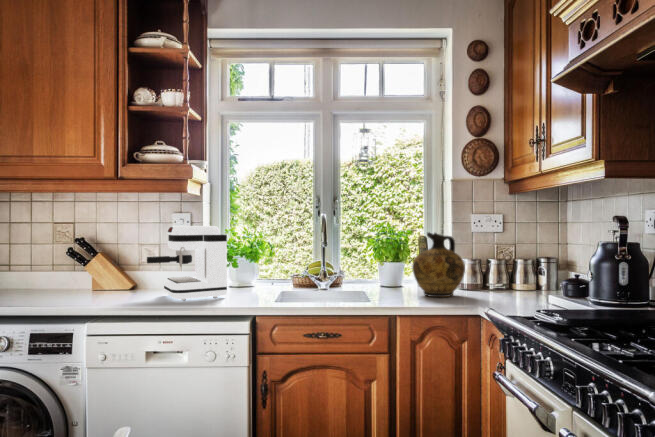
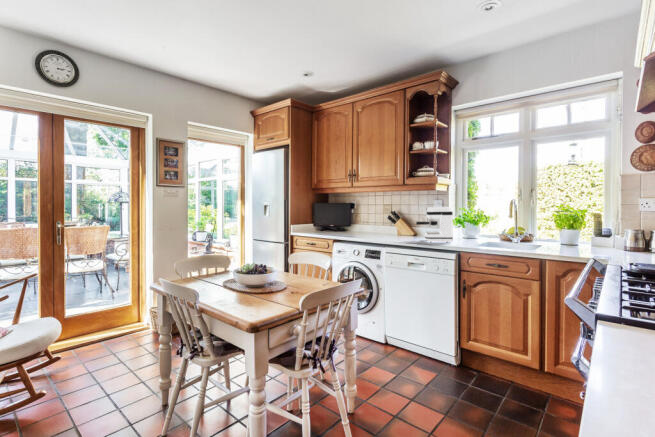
ceramic jug: present [412,232,465,297] -> none [572,211,616,254]

